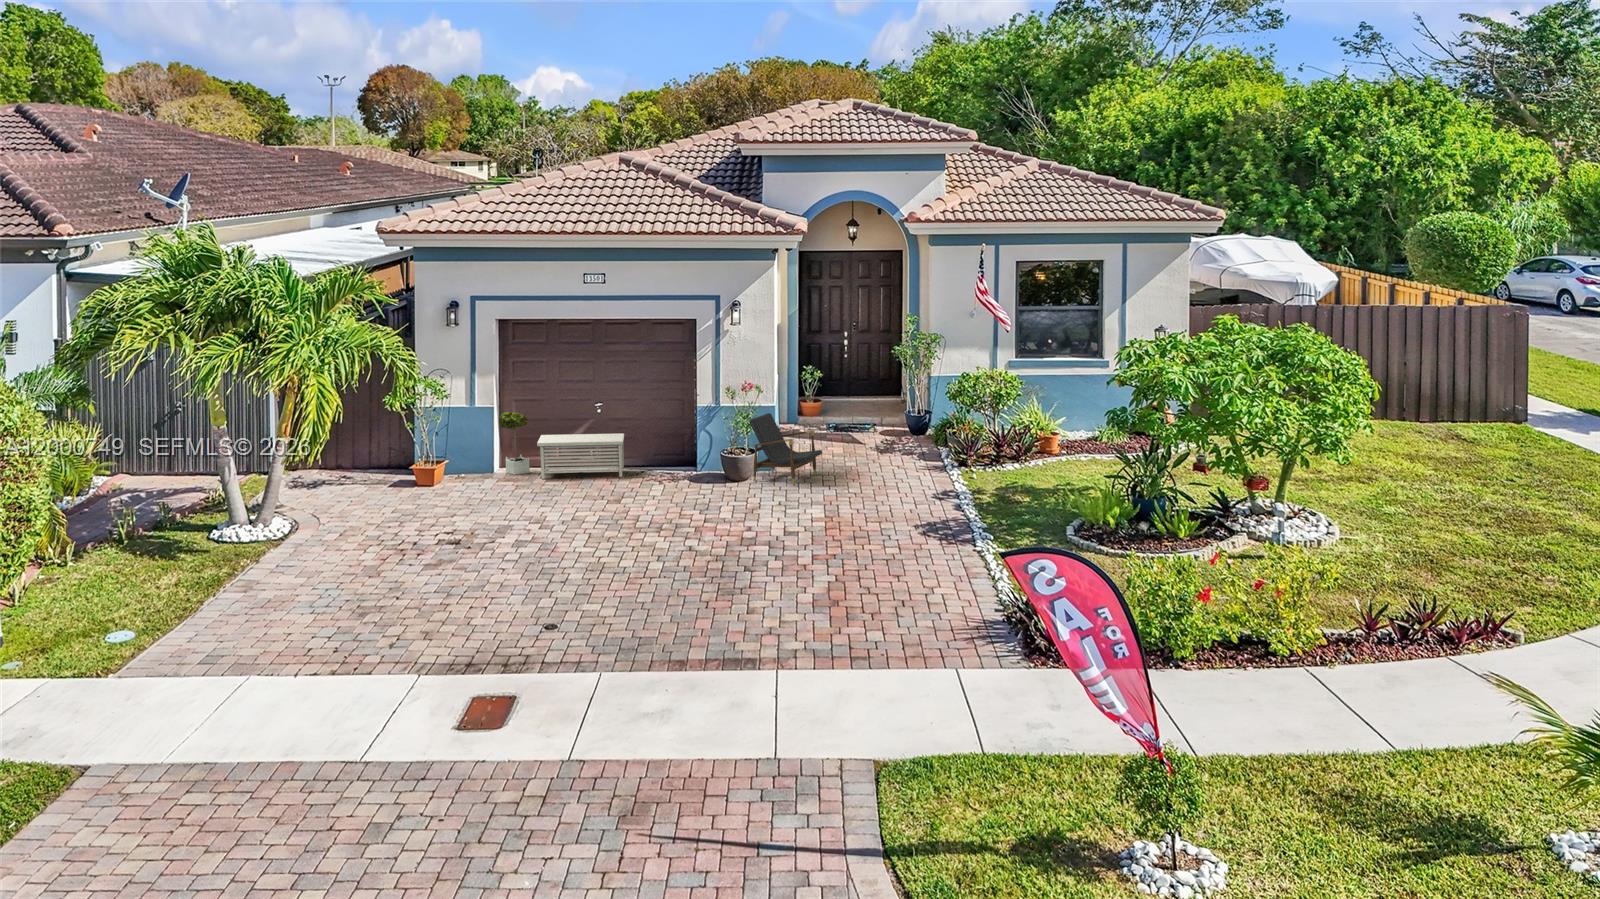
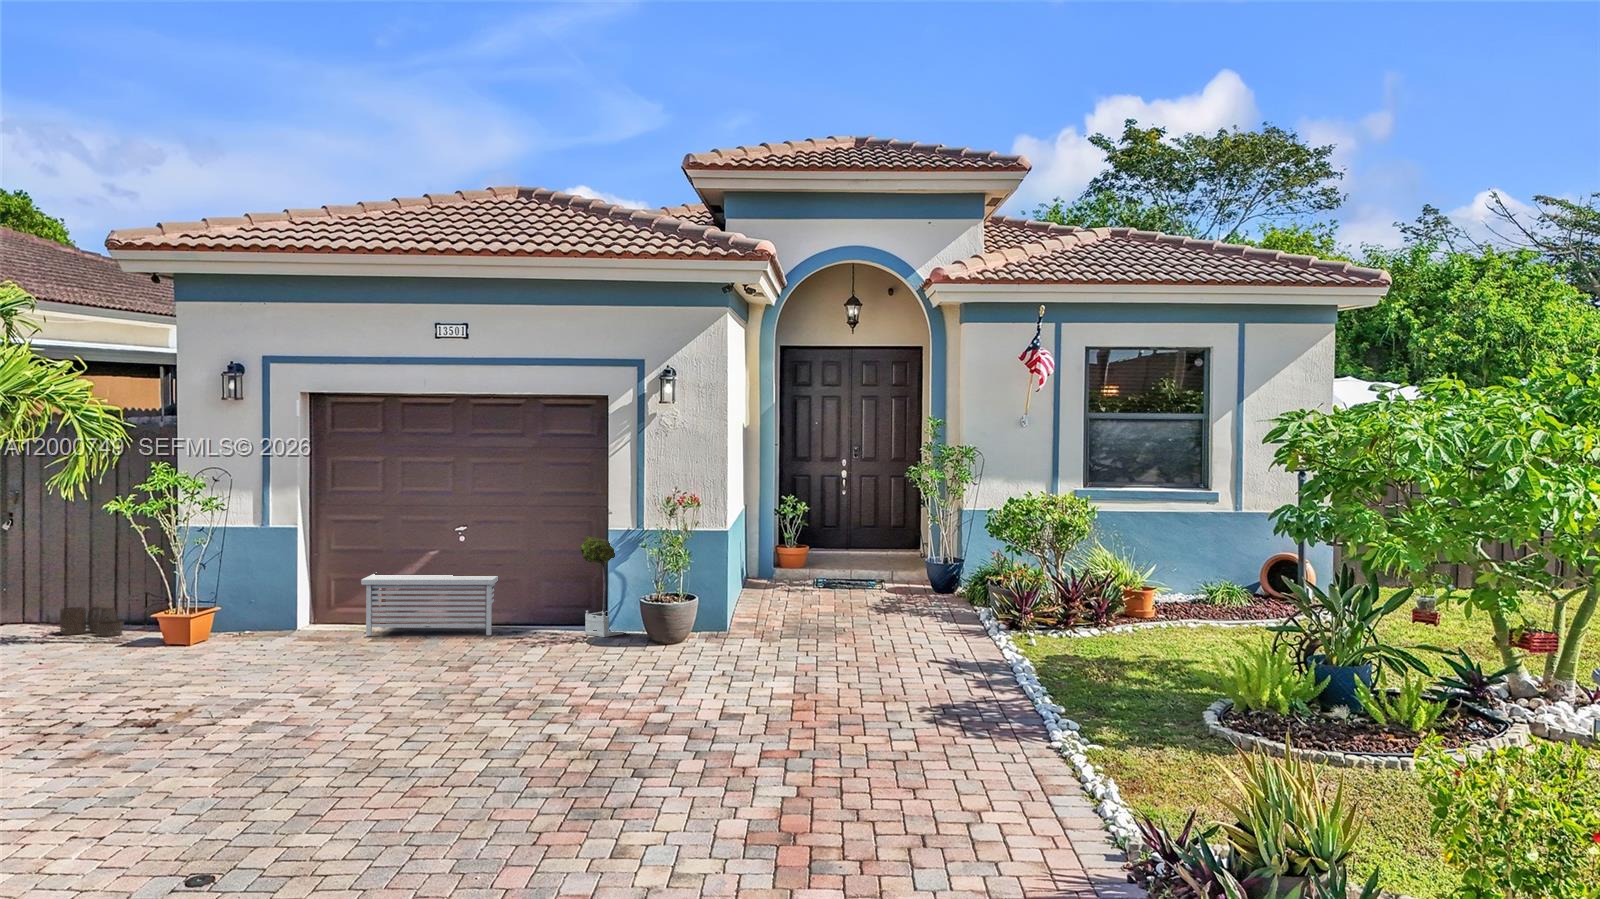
potted tree: present [499,412,530,475] -> present [580,536,623,637]
lounge chair: present [749,413,822,486] -> none [685,541,797,649]
woven basket: none [339,456,381,482] -> present [60,606,124,636]

